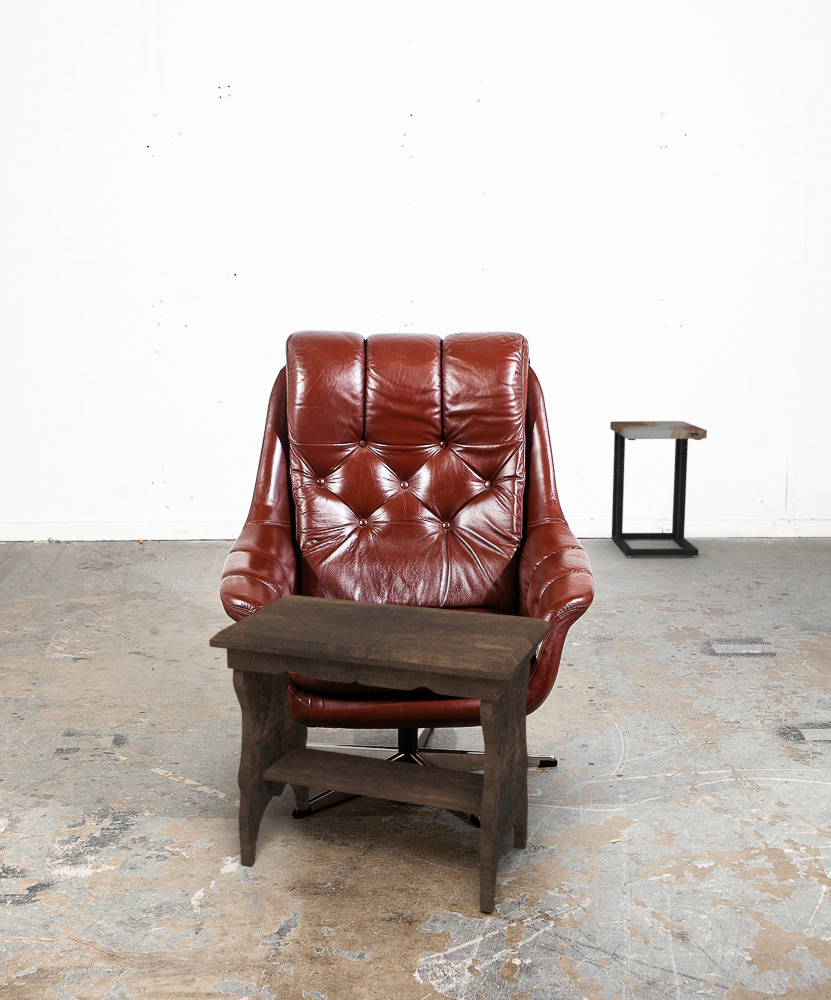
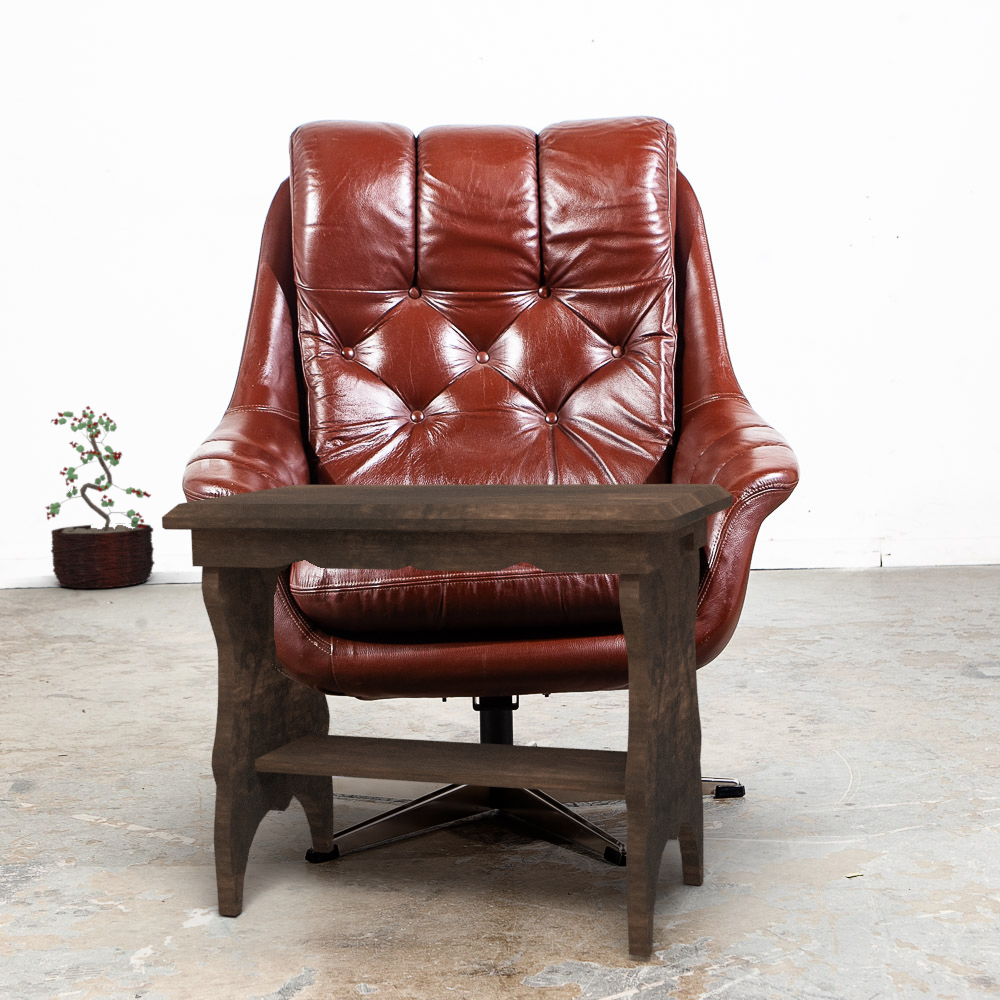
side table: present [610,421,707,557] -> none [806,366,960,573]
decorative plant: none [131,436,199,553] -> present [46,406,154,588]

